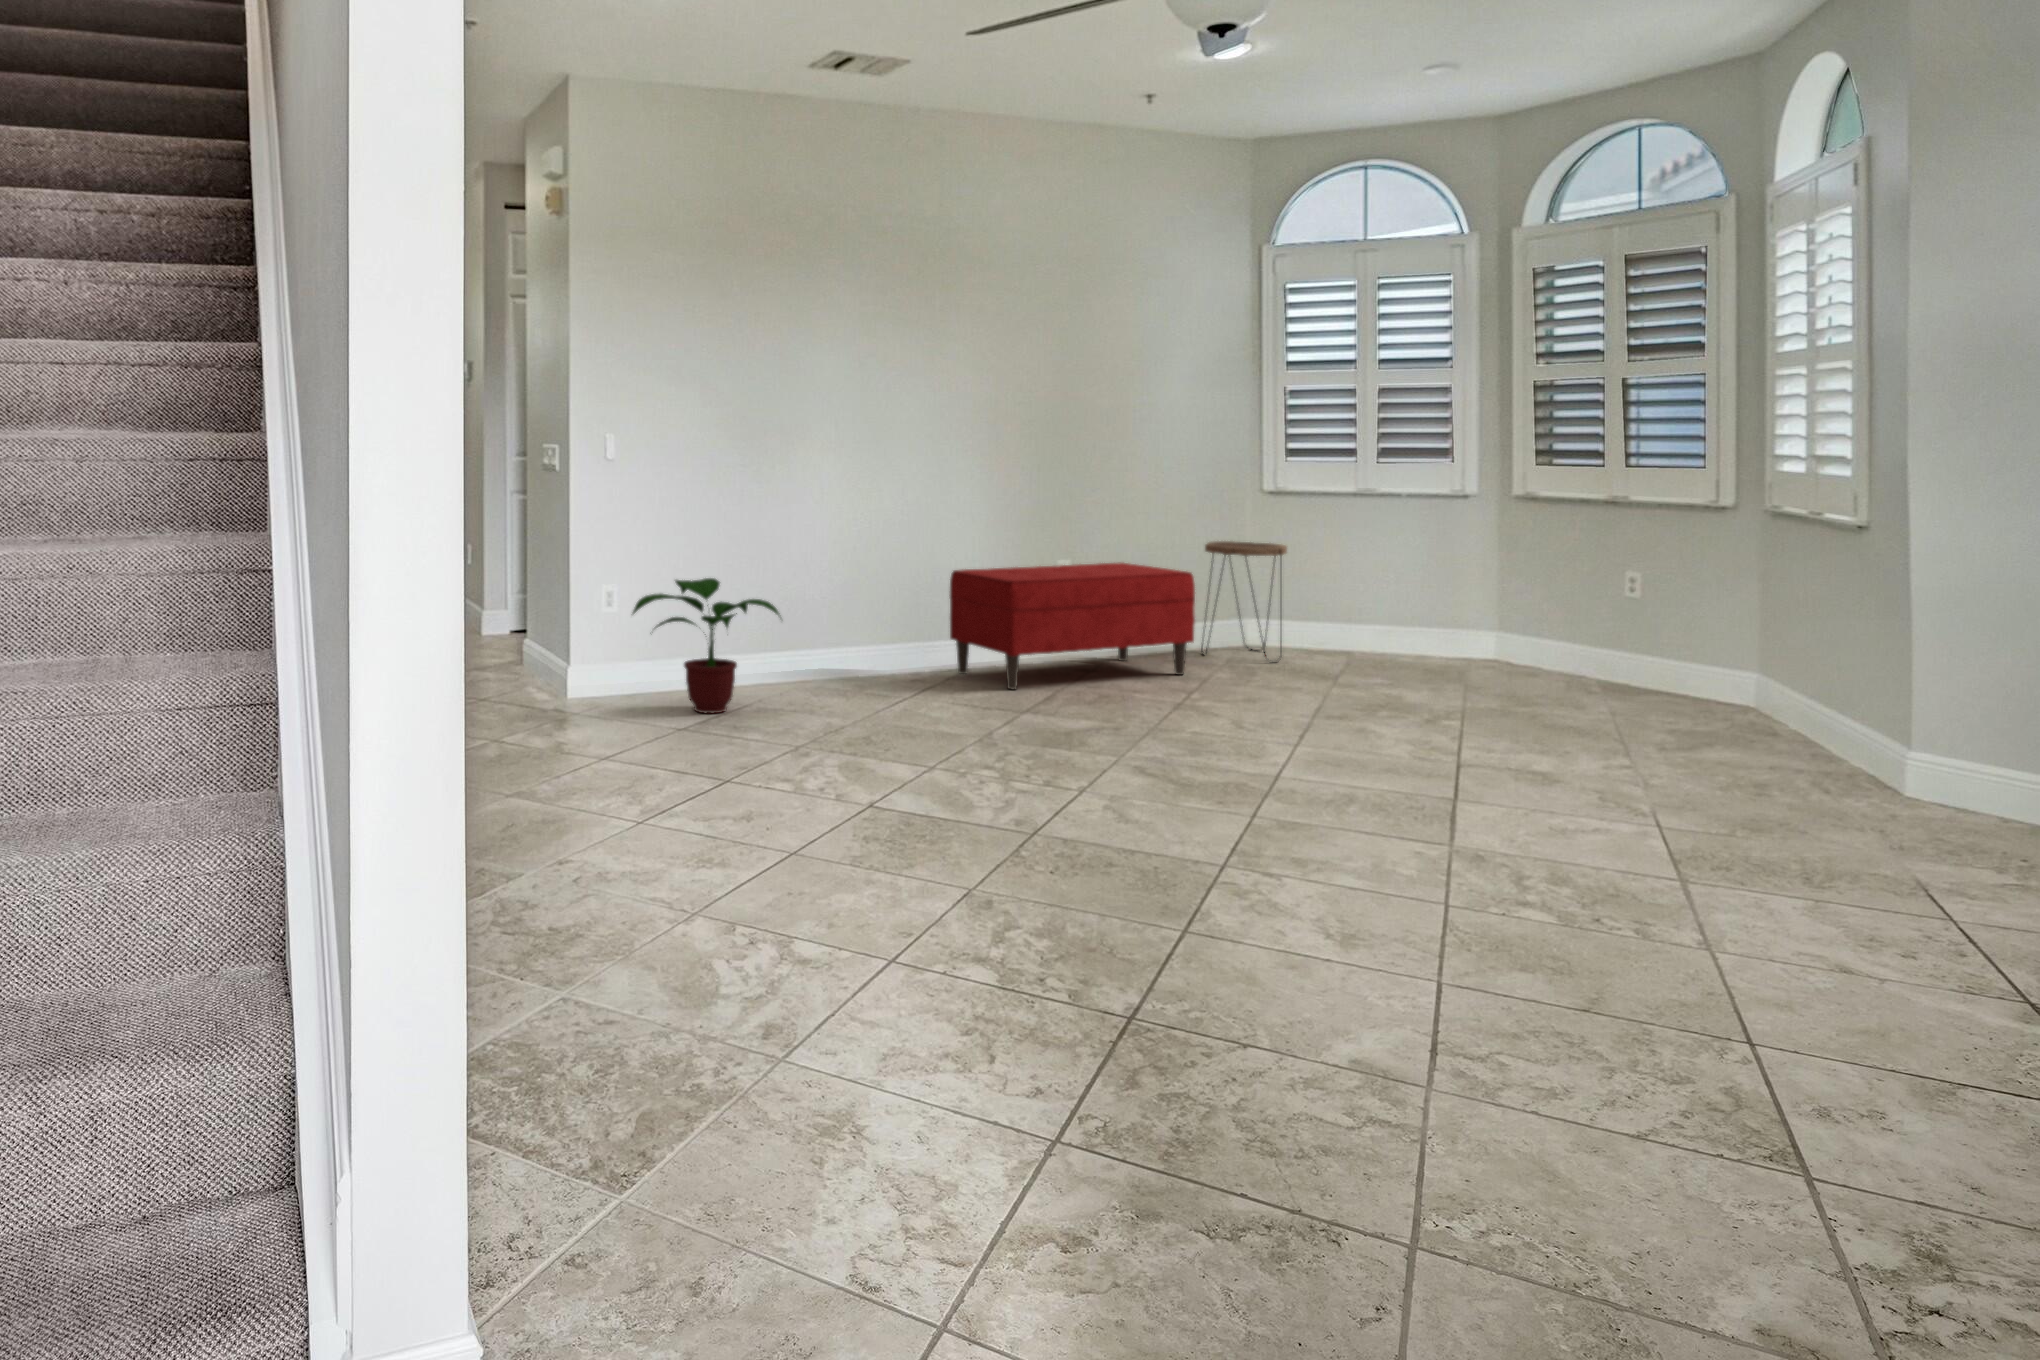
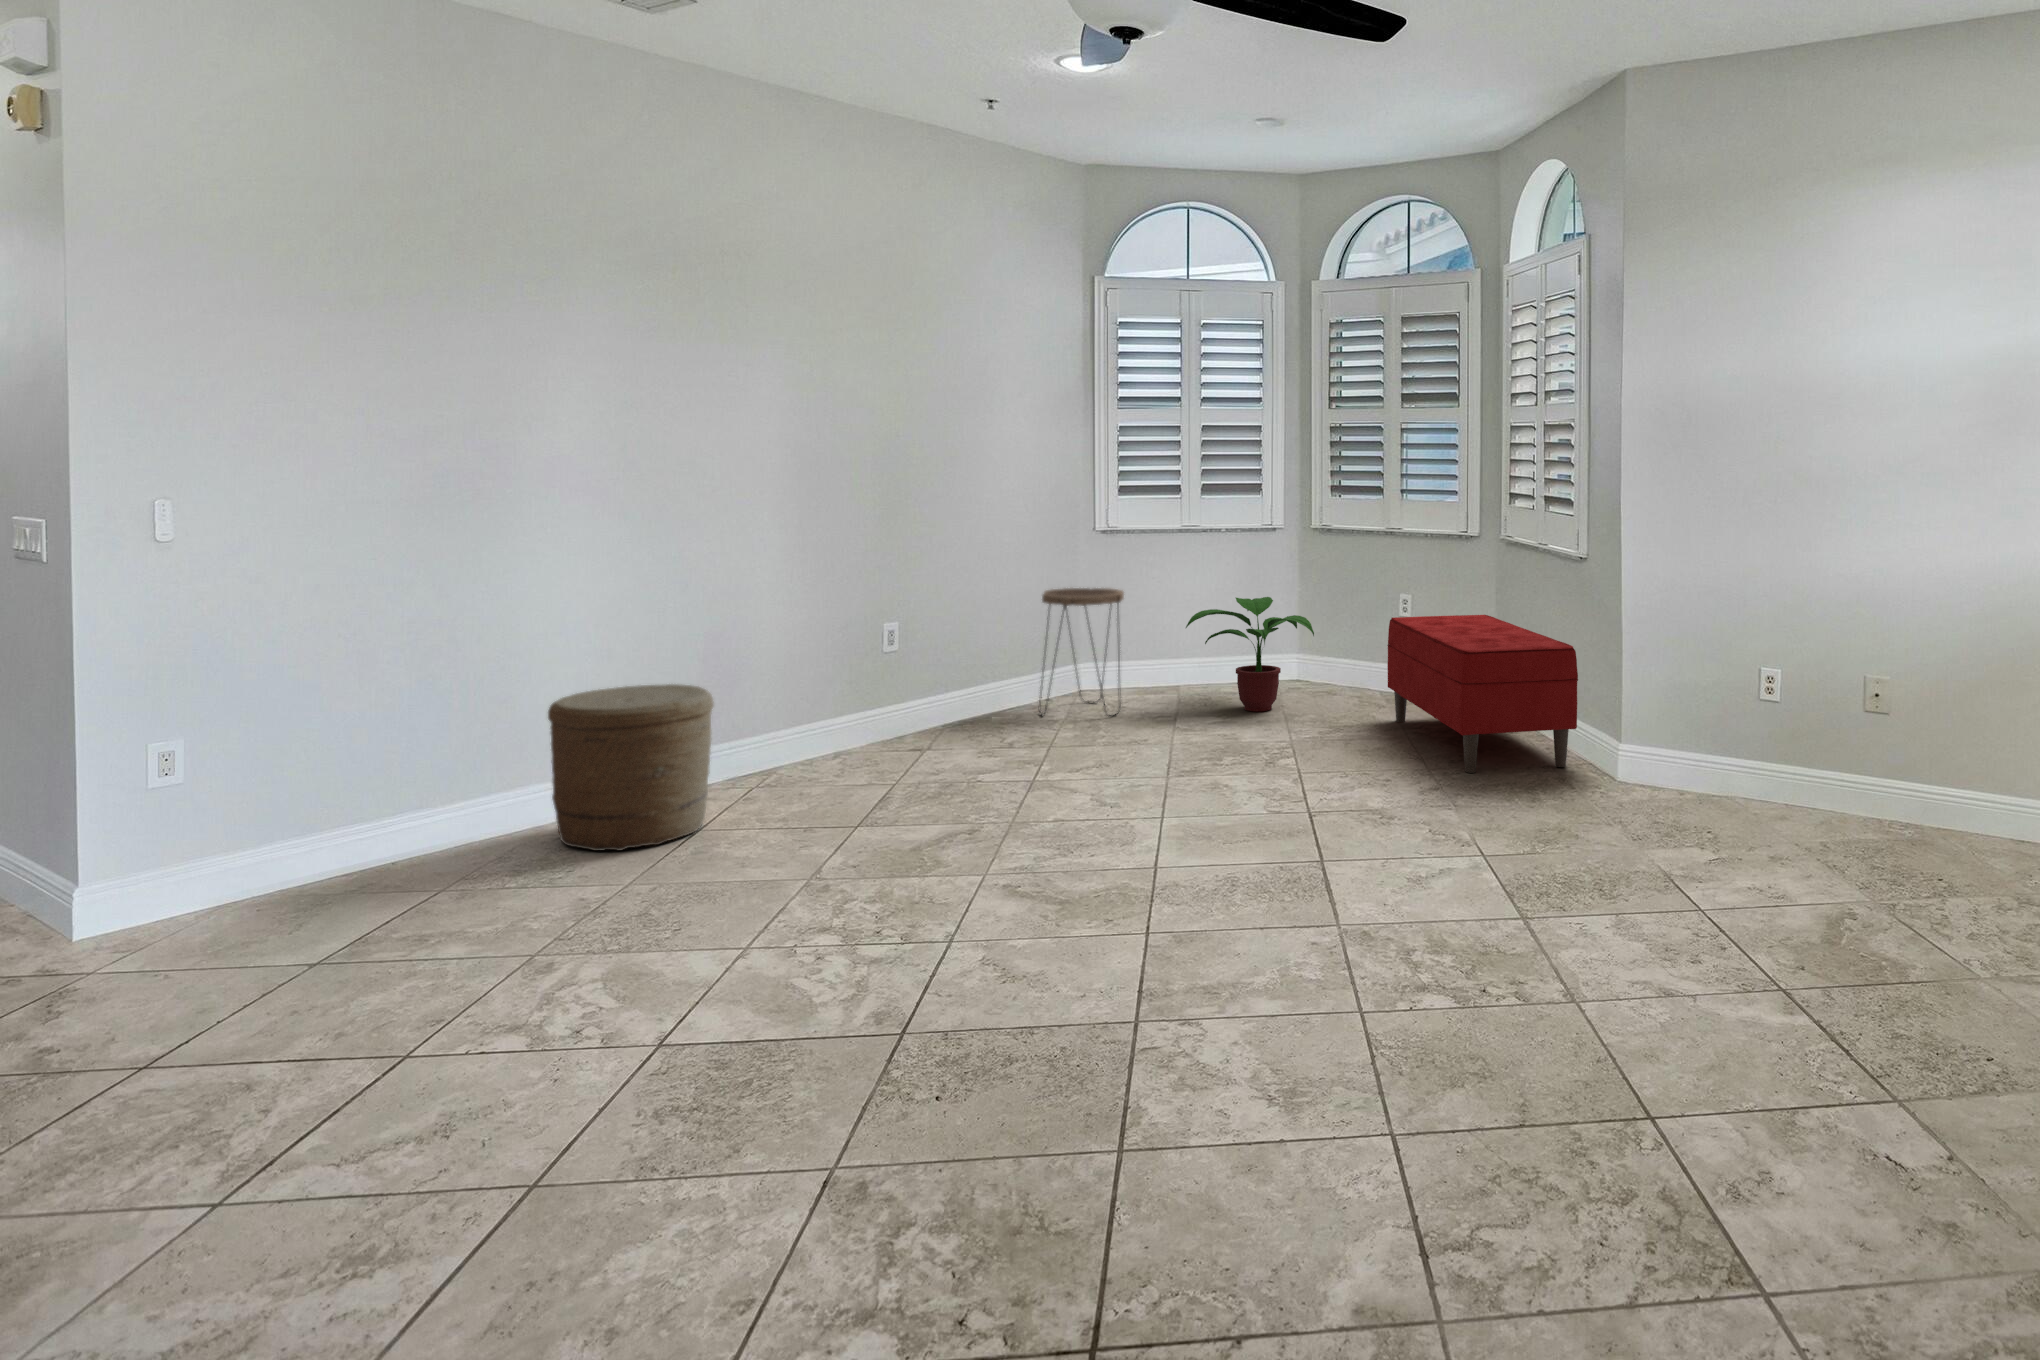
bench: present [950,563,1195,690] -> present [1387,615,1578,773]
potted plant: present [633,578,780,714] -> present [1186,597,1314,711]
woven basket: none [816,583,923,698] -> present [548,684,714,851]

